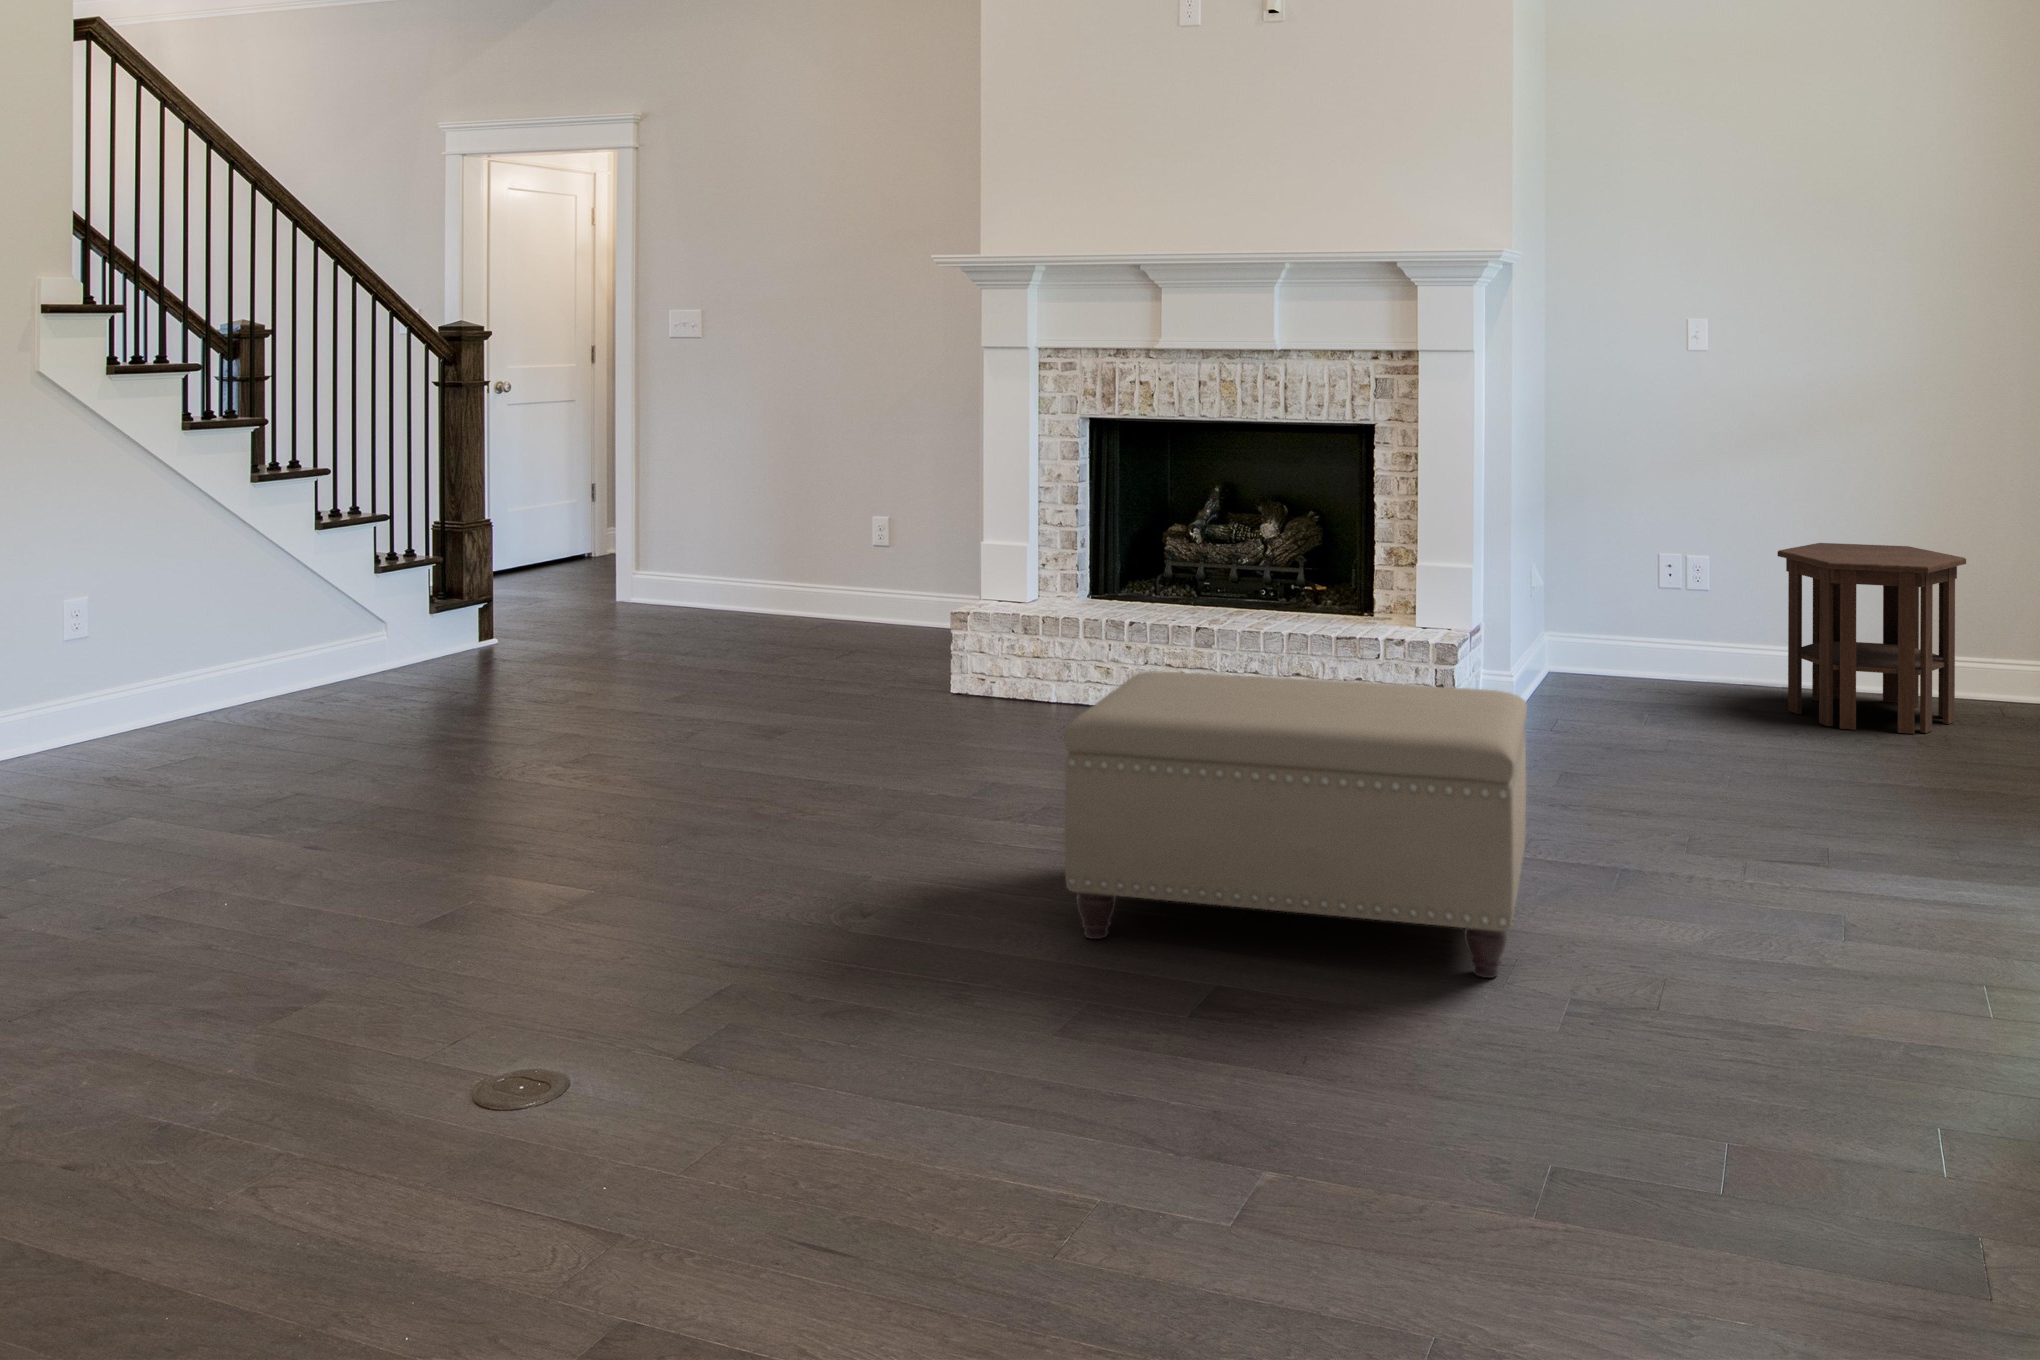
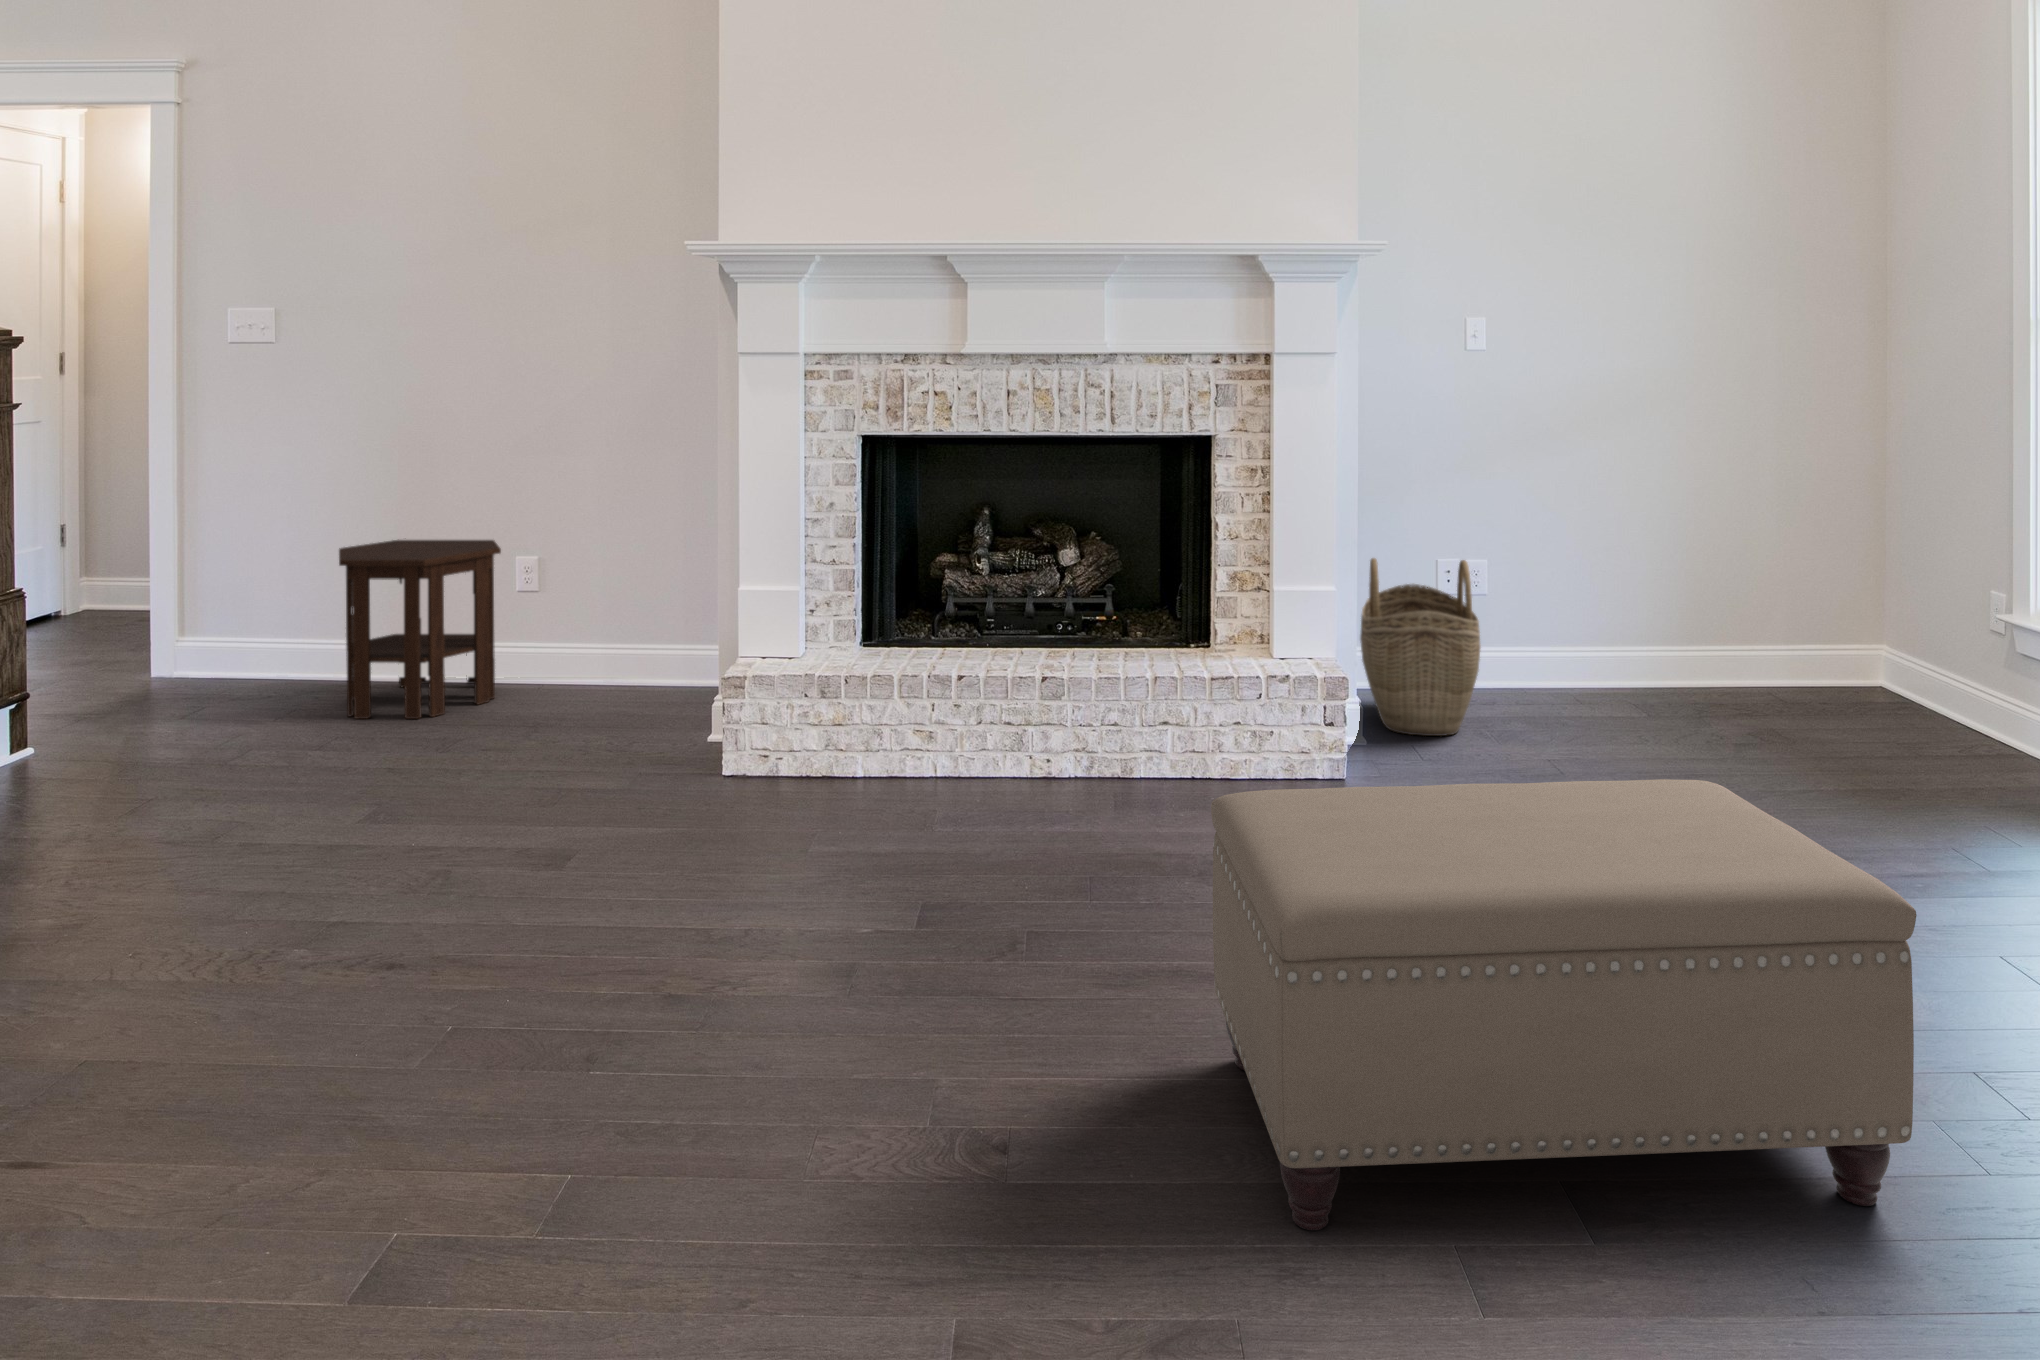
side table: present [1778,543,1966,734] -> present [339,540,501,719]
woven basket: none [1525,547,1644,715] -> present [1360,558,1480,736]

